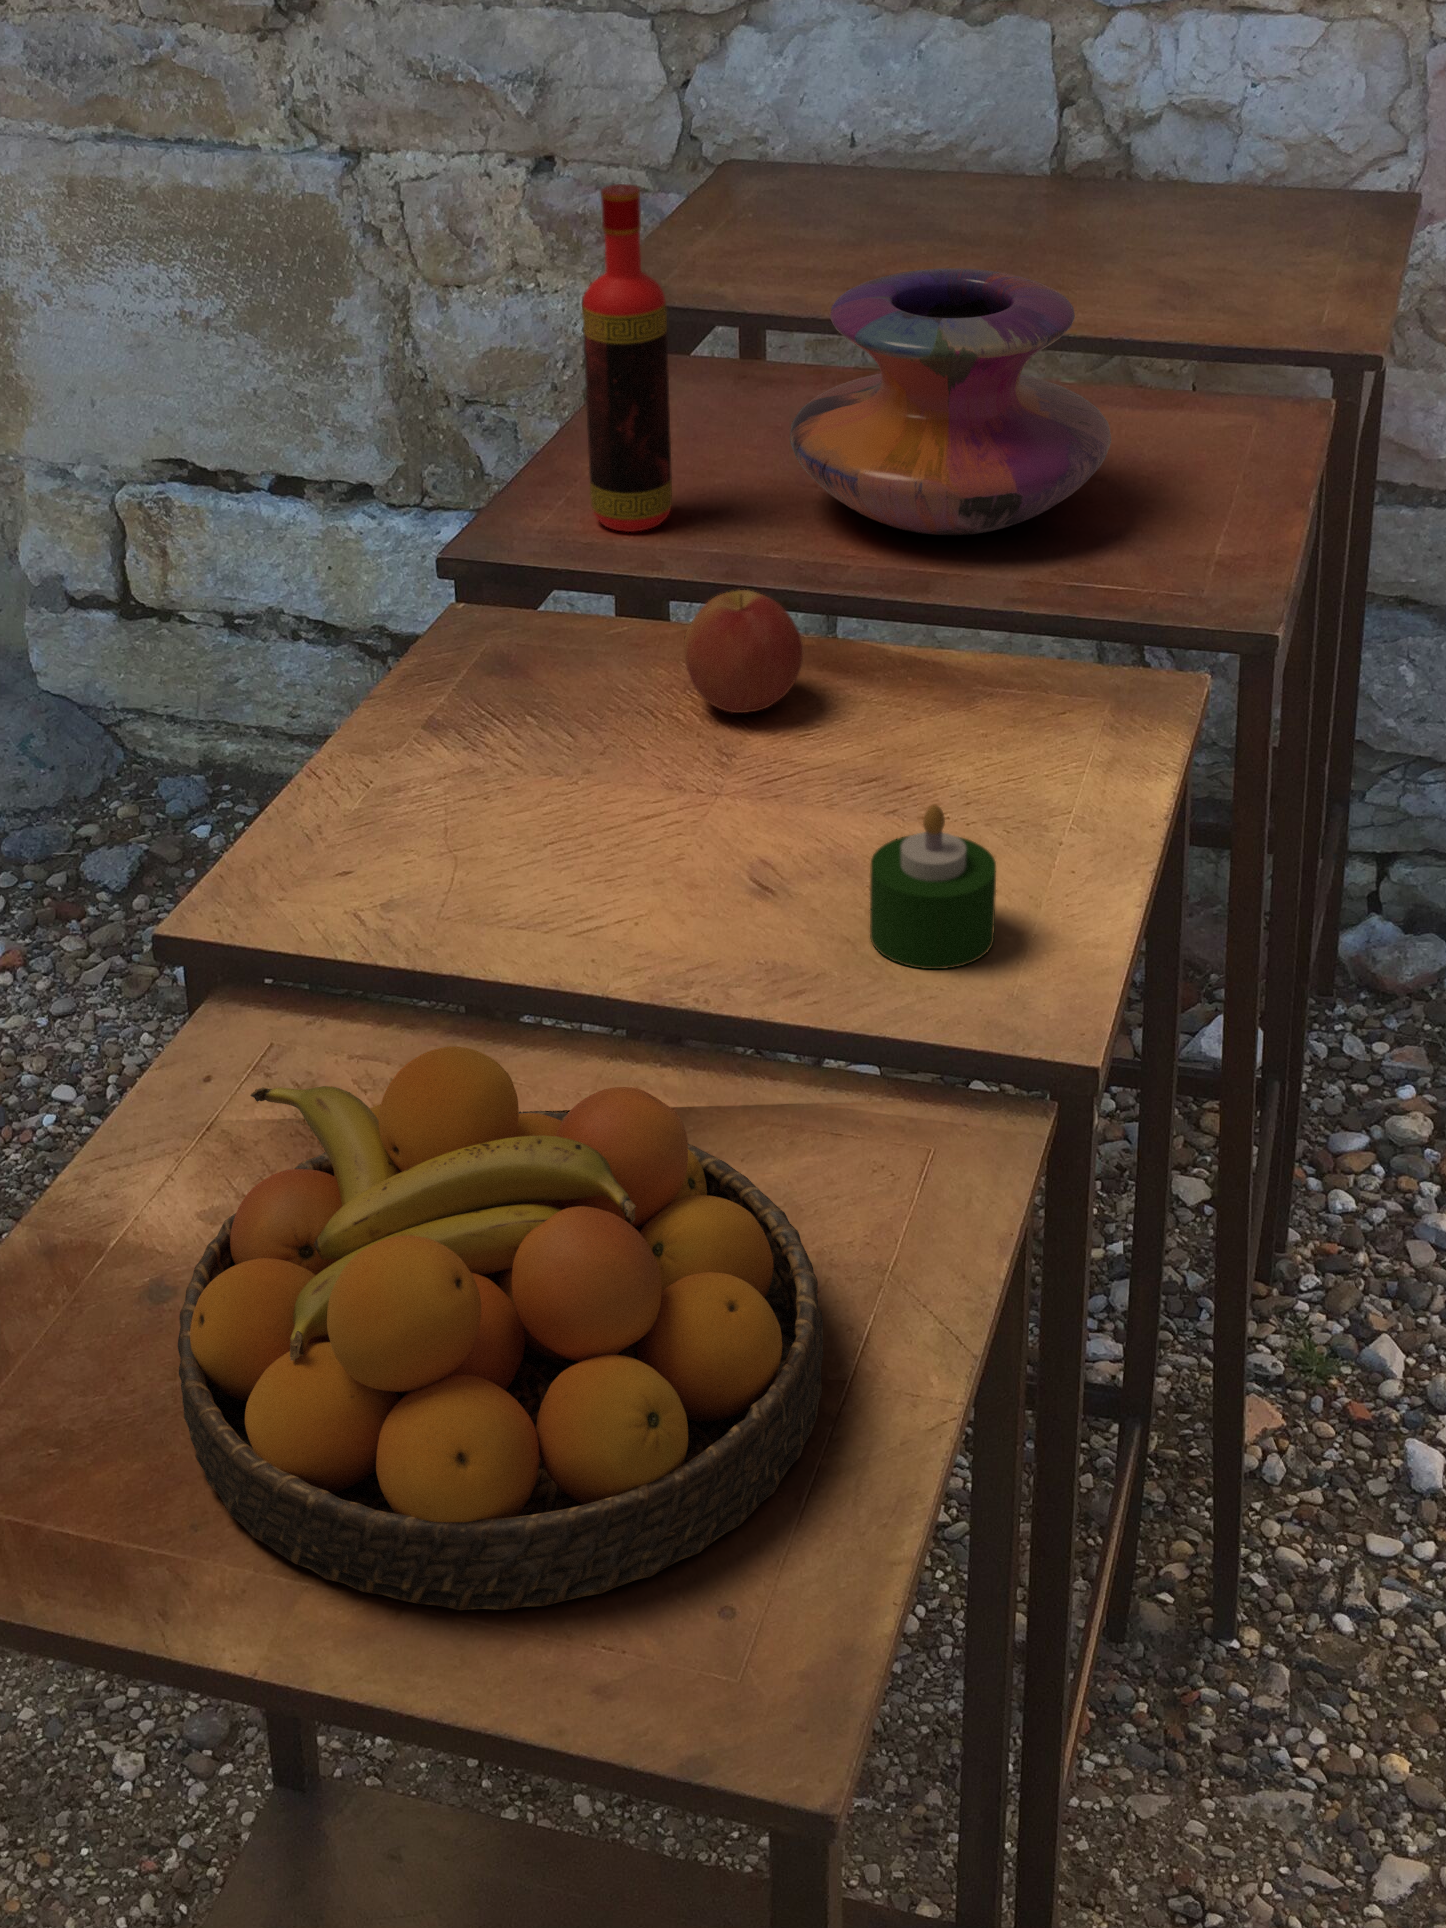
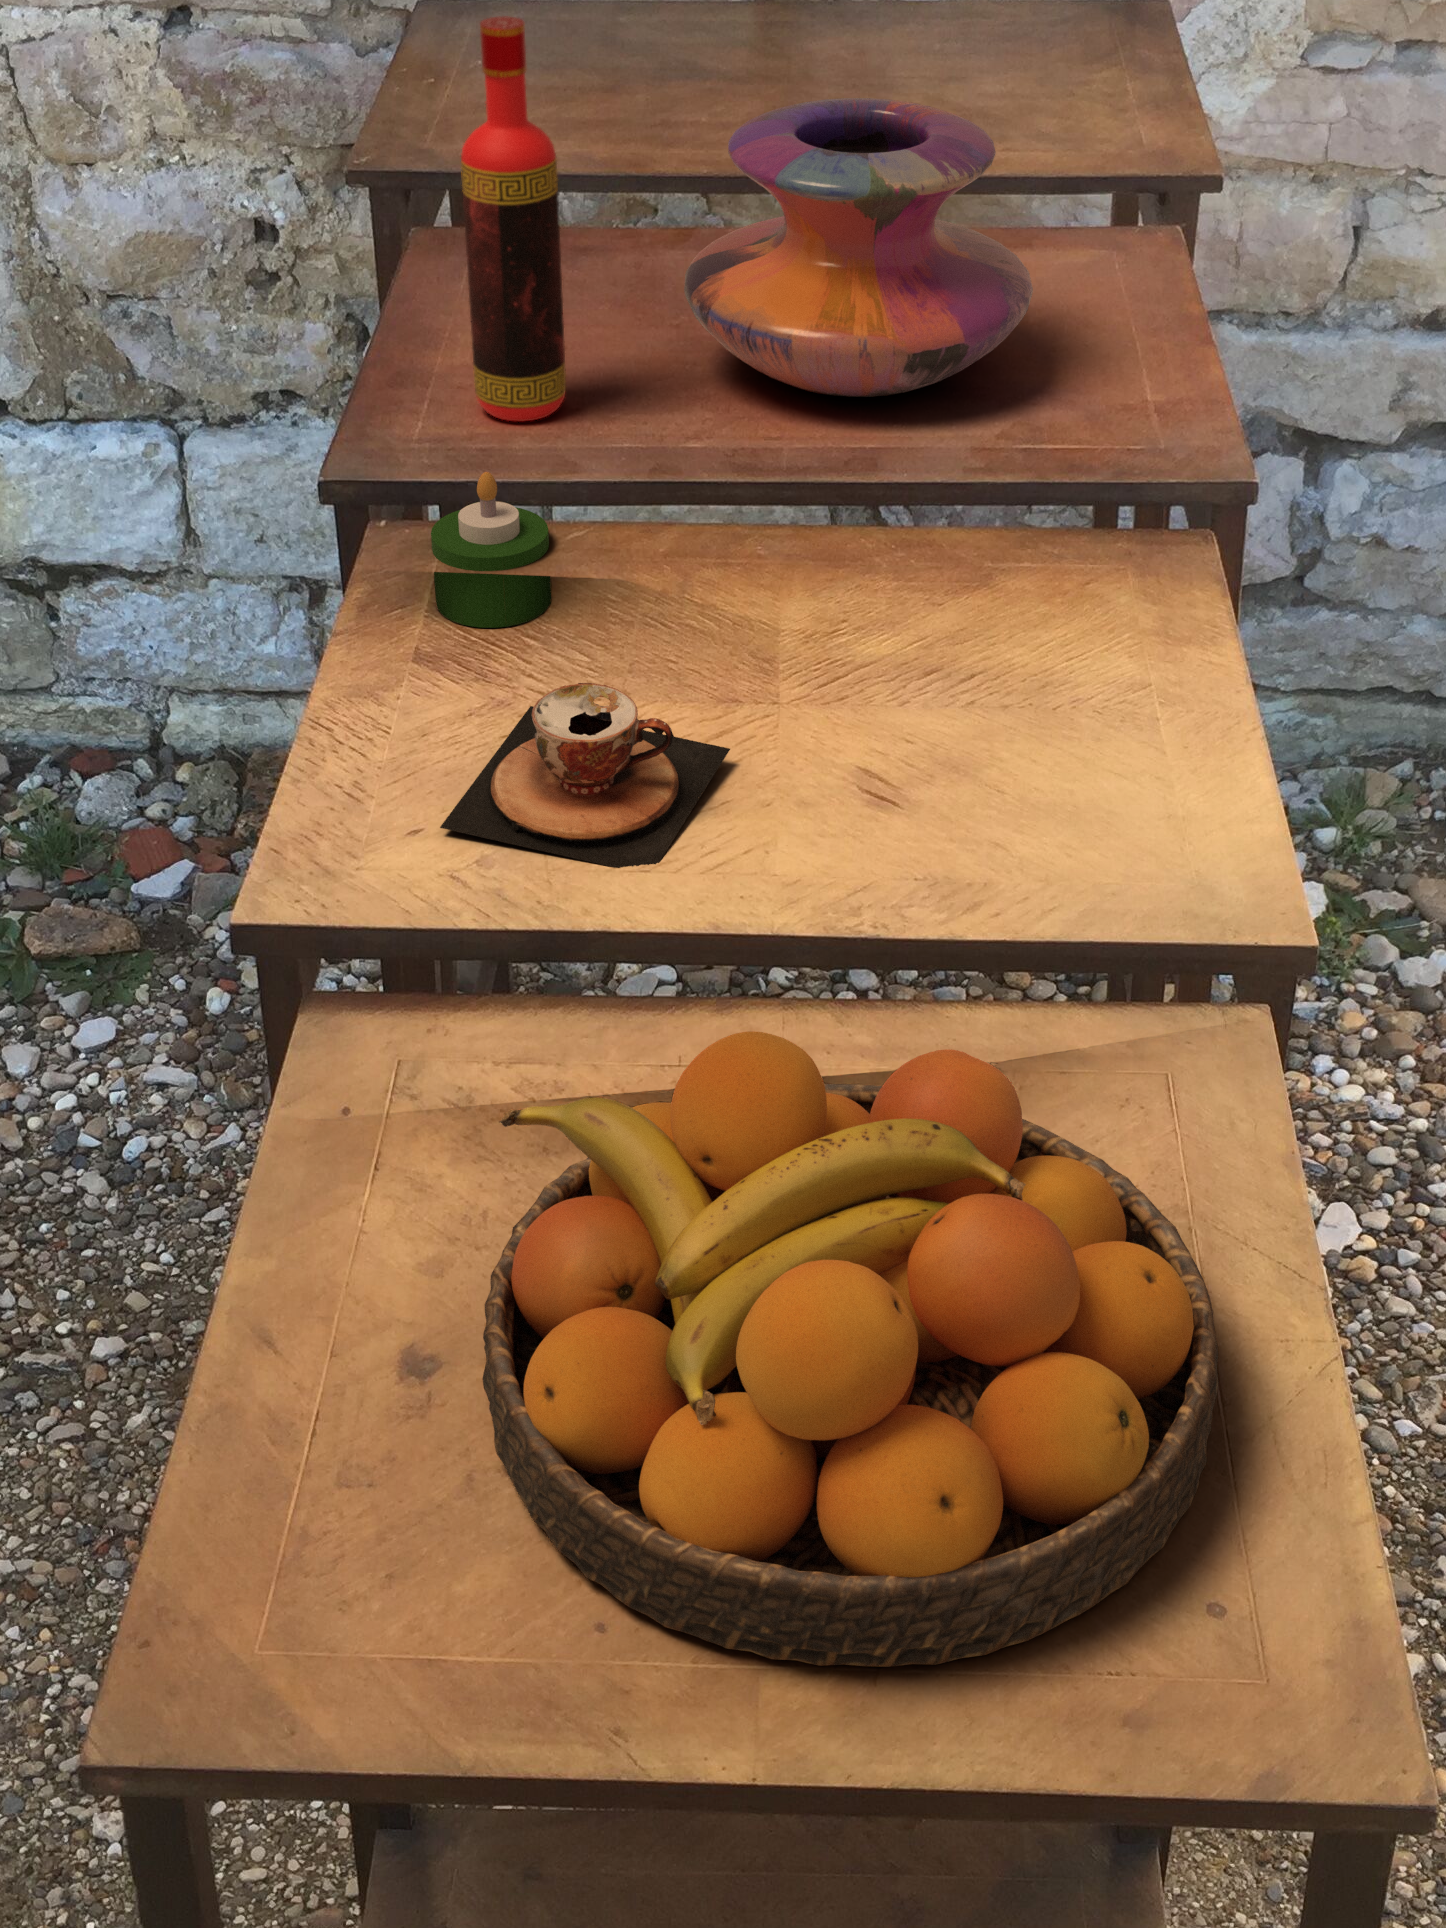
apple: present [684,590,803,713] -> none [666,475,799,613]
teacup: none [387,753,664,926] -> present [440,683,730,868]
candle: present [870,805,996,969] -> present [431,472,552,628]

